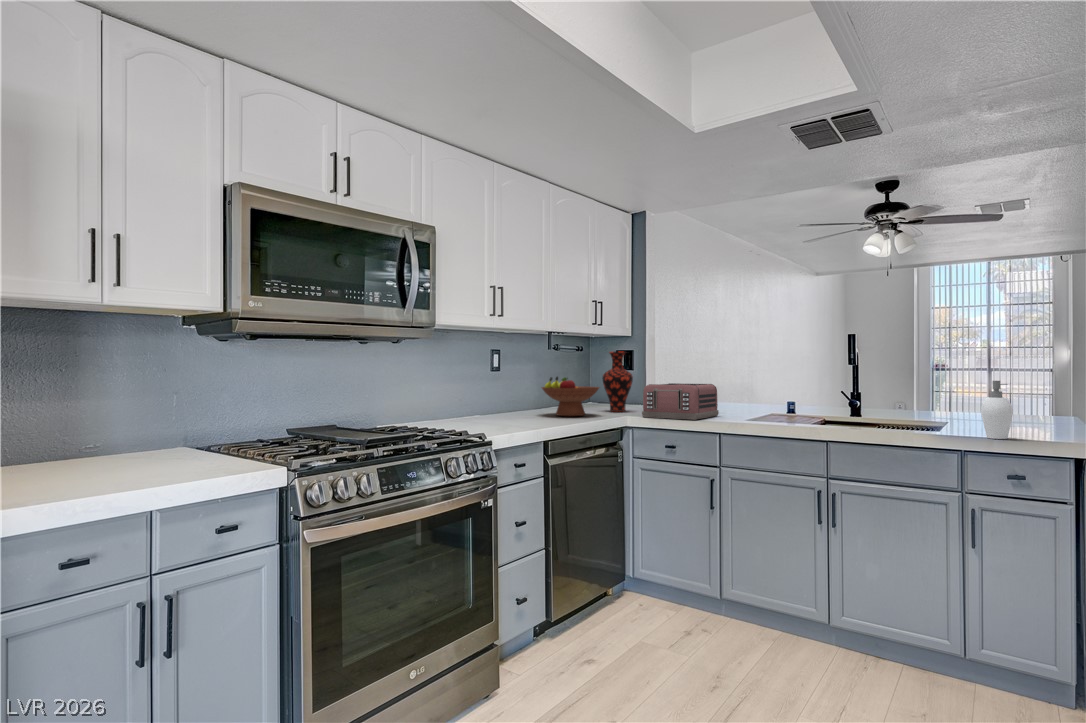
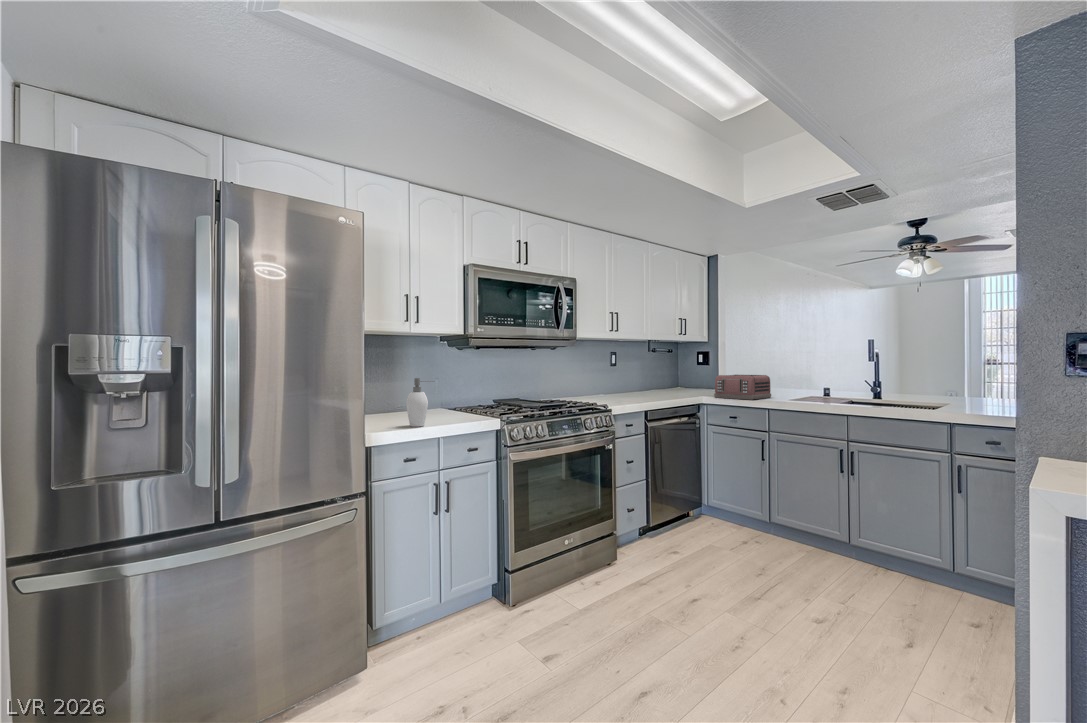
vase: present [602,351,633,412] -> none [687,353,709,394]
fruit bowl: present [542,377,599,416] -> none [644,370,684,396]
soap dispenser: present [981,381,1013,439] -> present [406,378,433,427]

